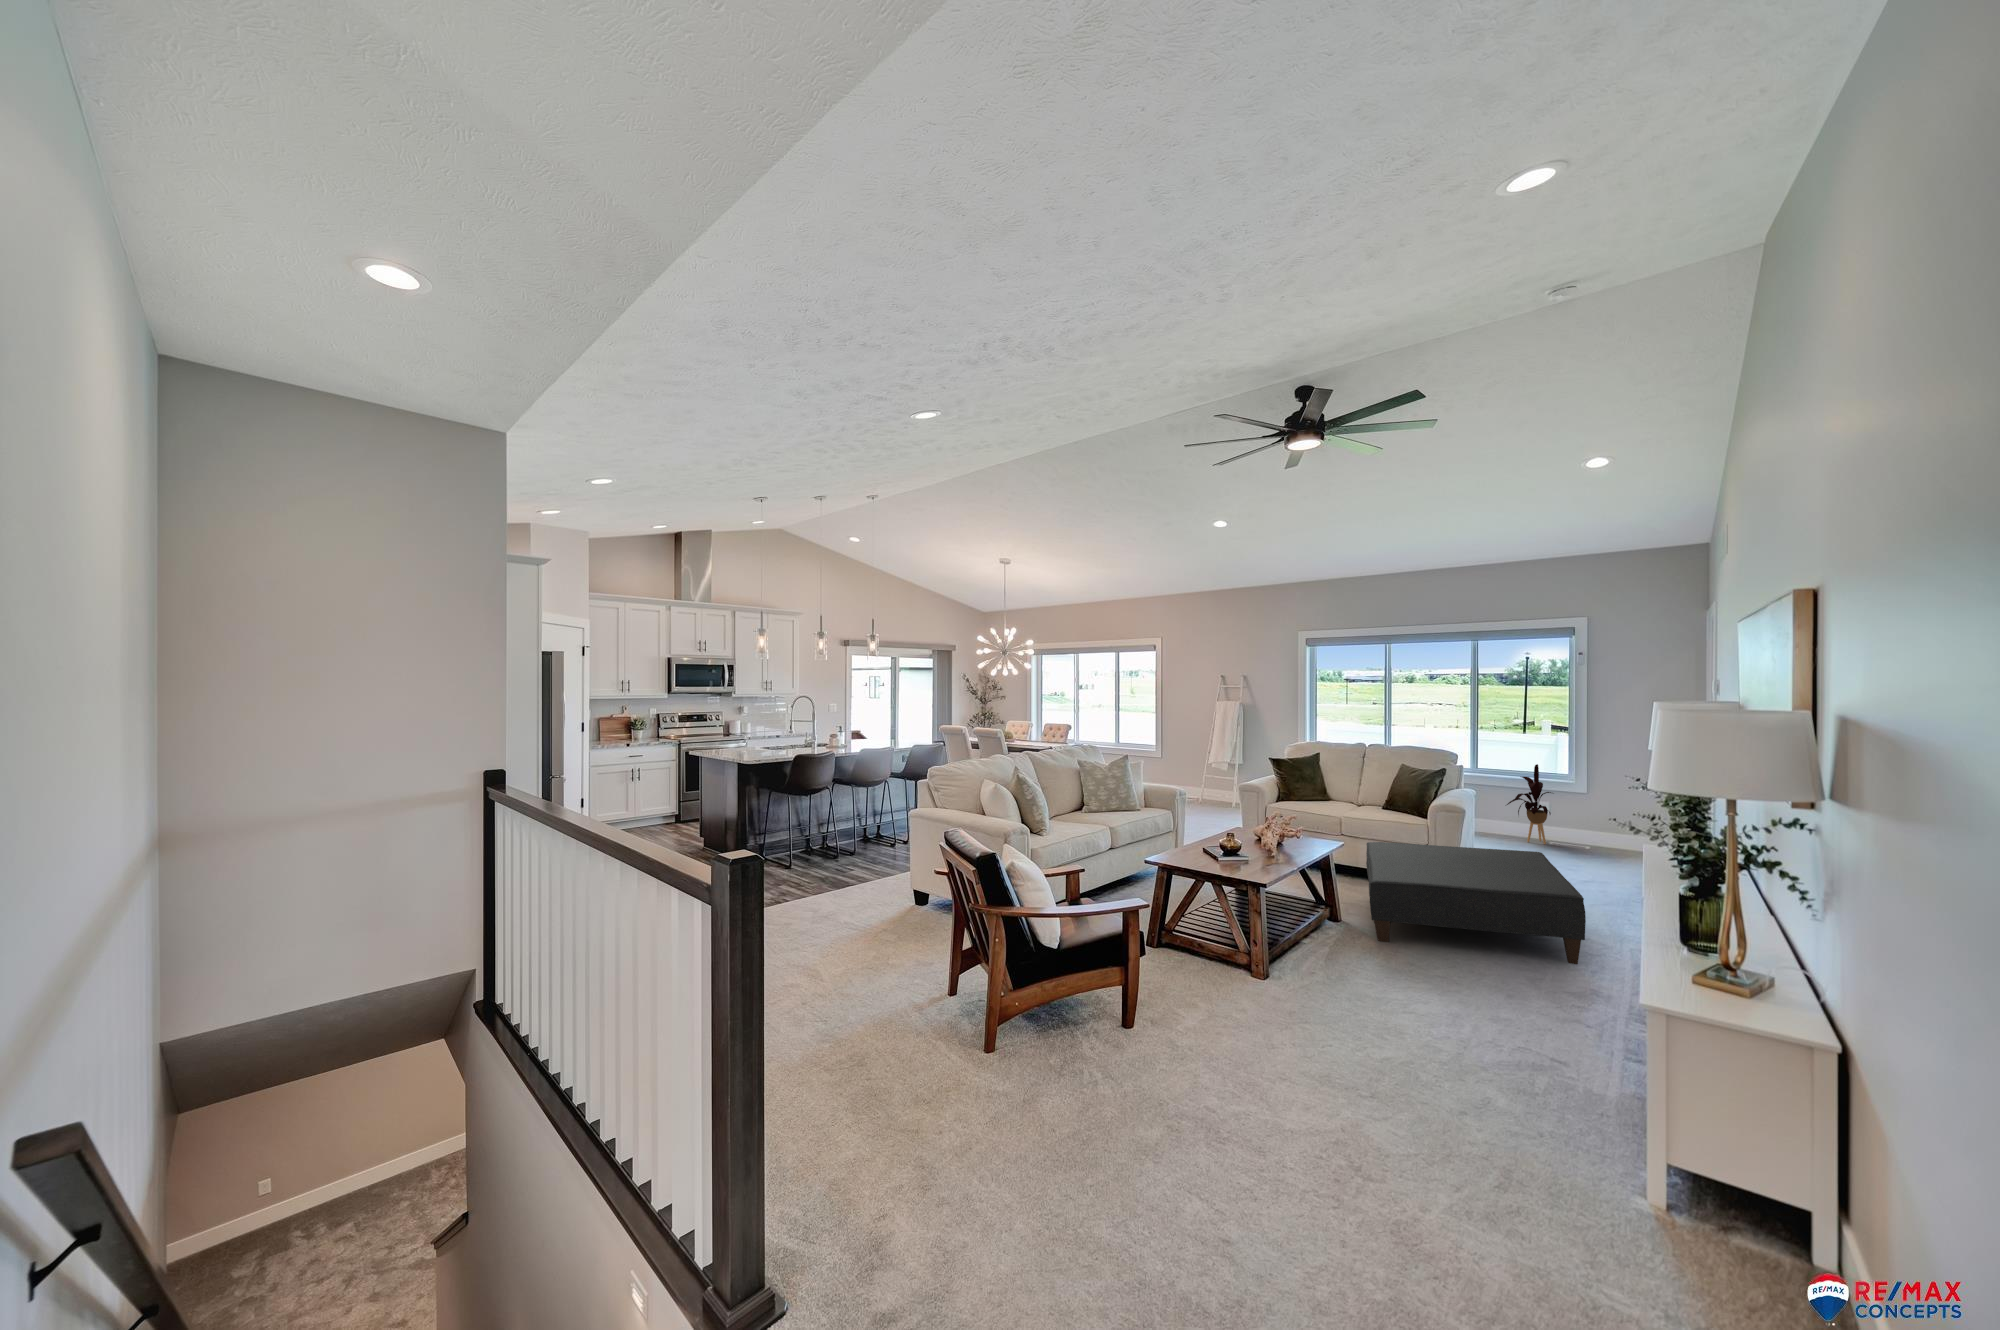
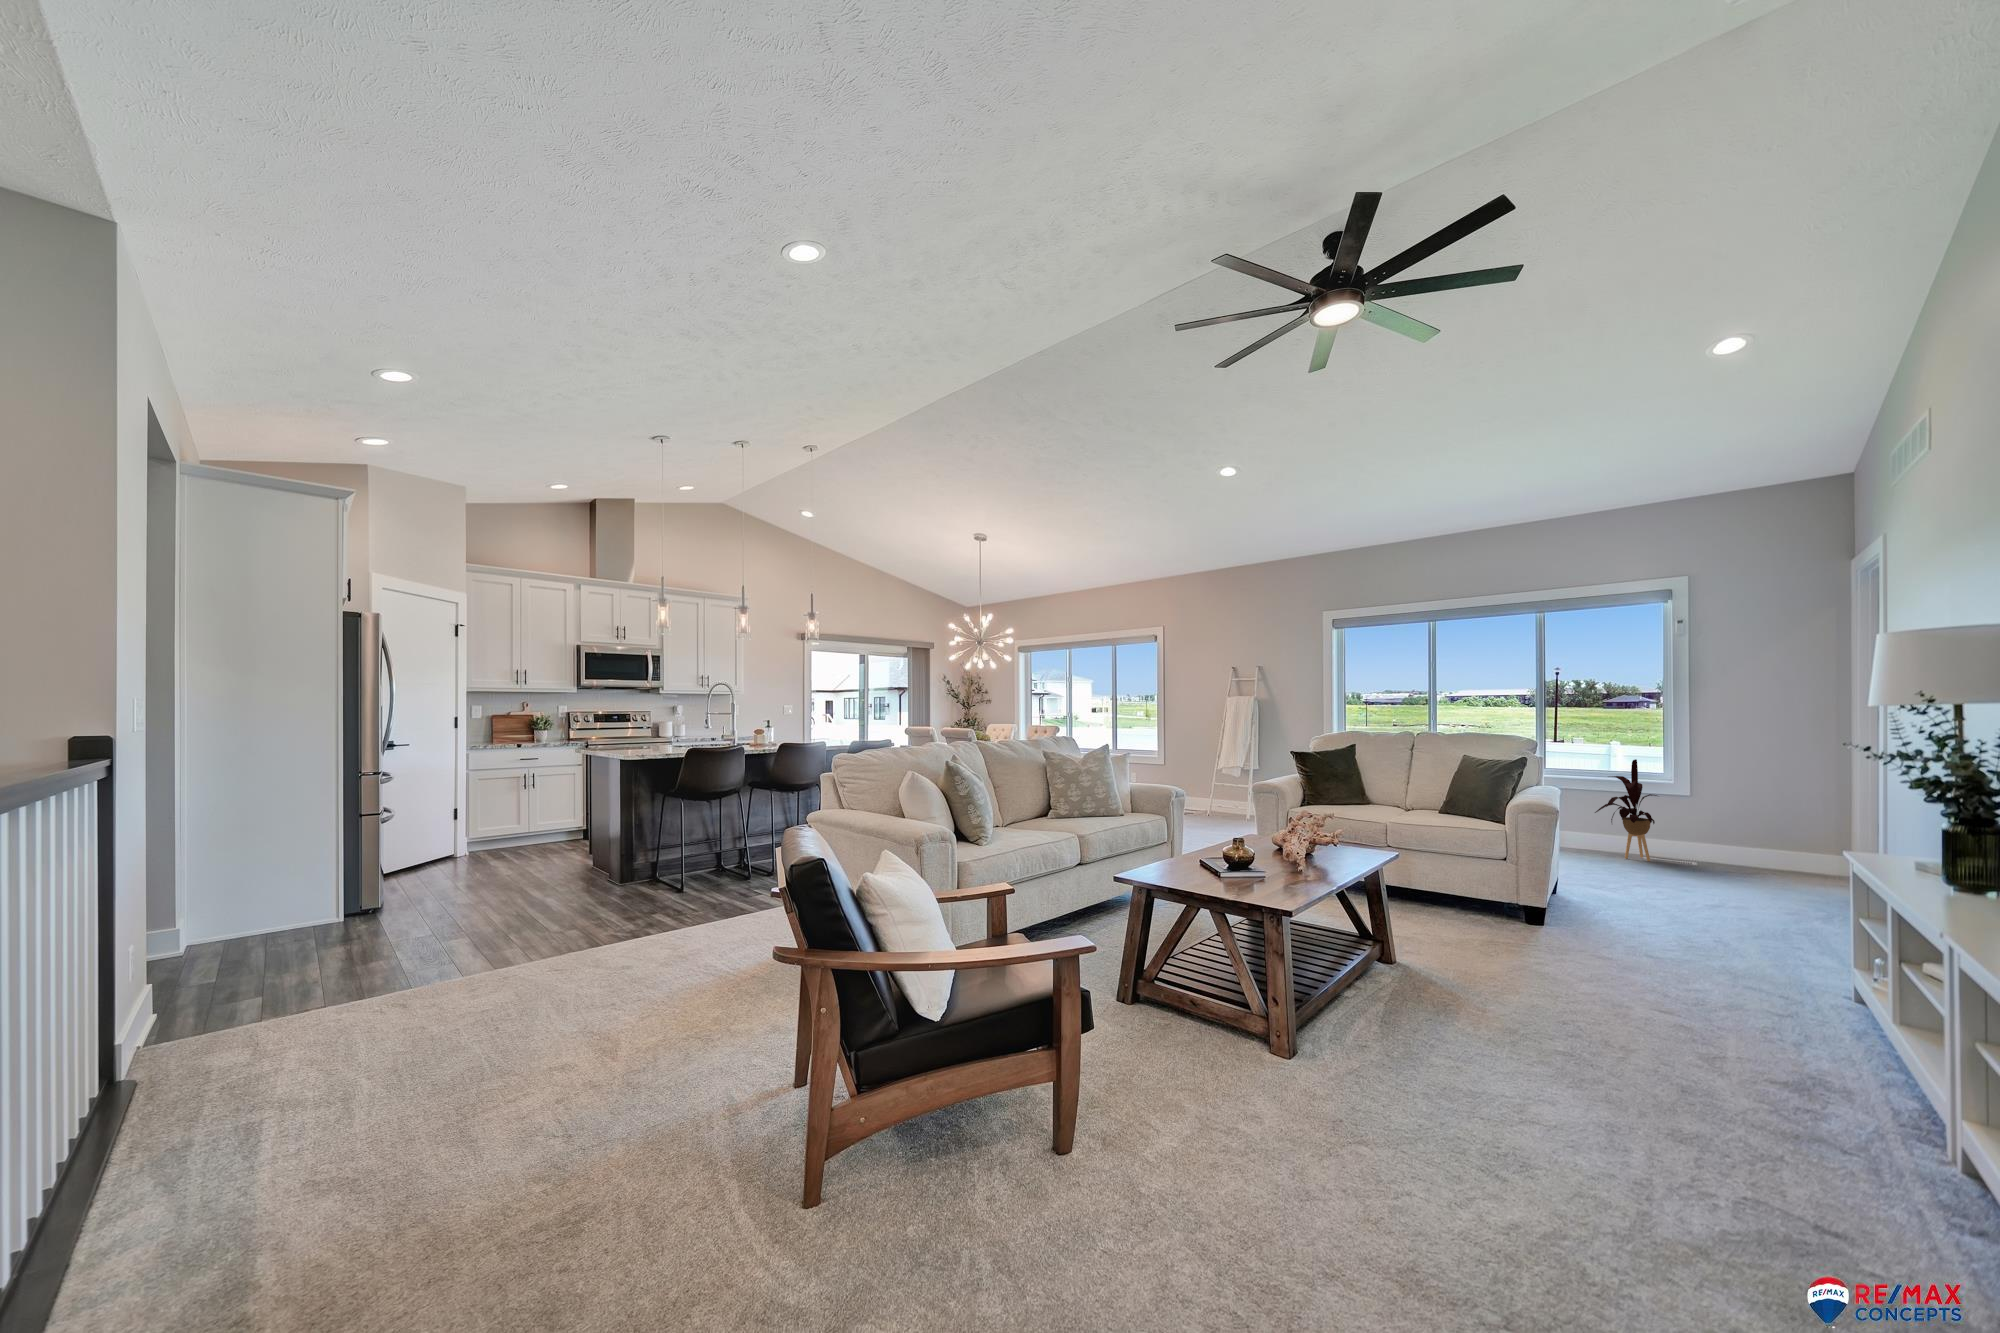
ottoman: present [1366,842,1586,964] -> none [1426,855,1778,1037]

